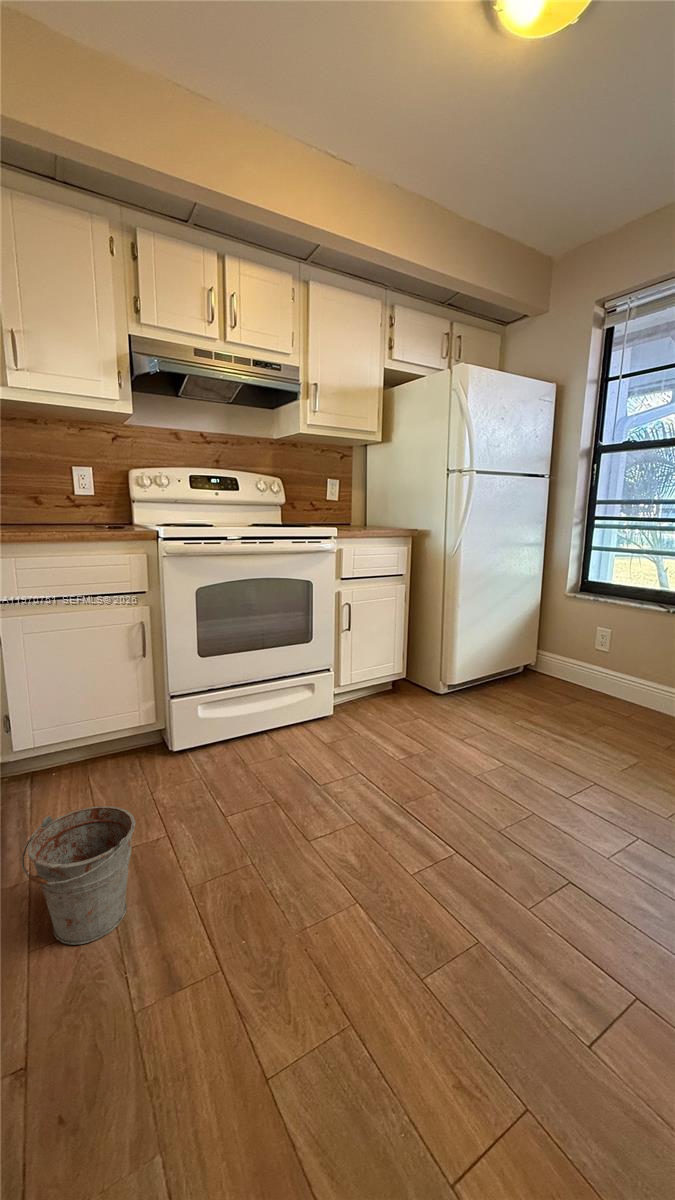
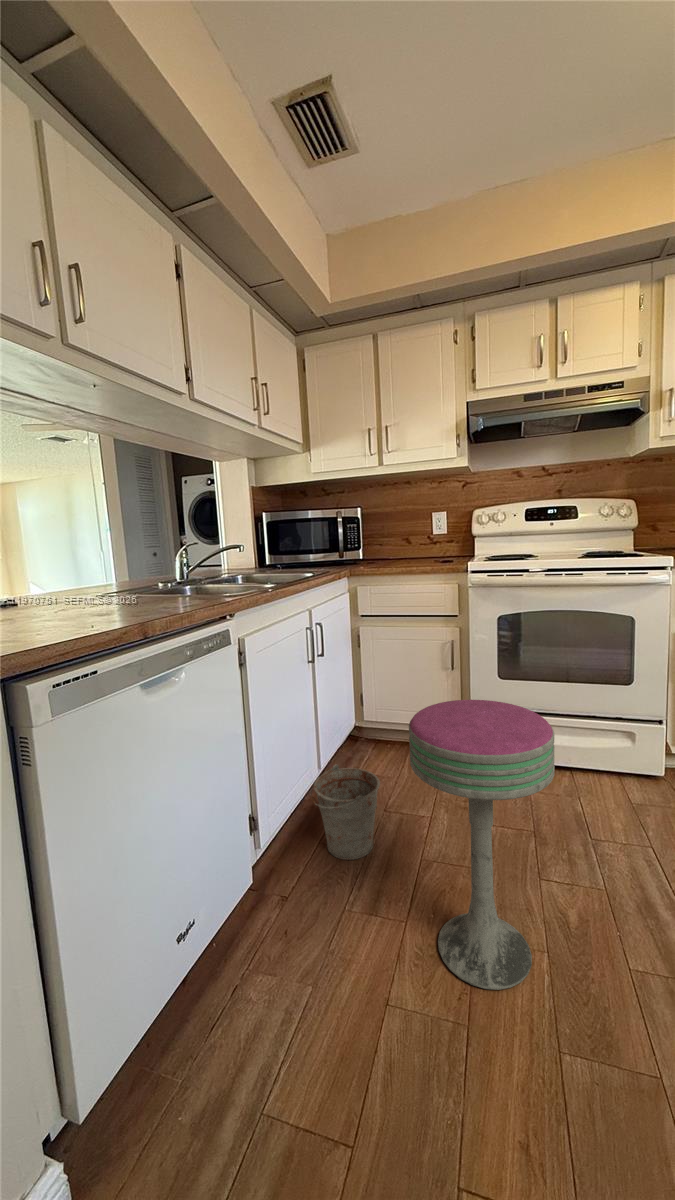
bar stool: none [240,667,393,970] -> present [409,700,555,990]

